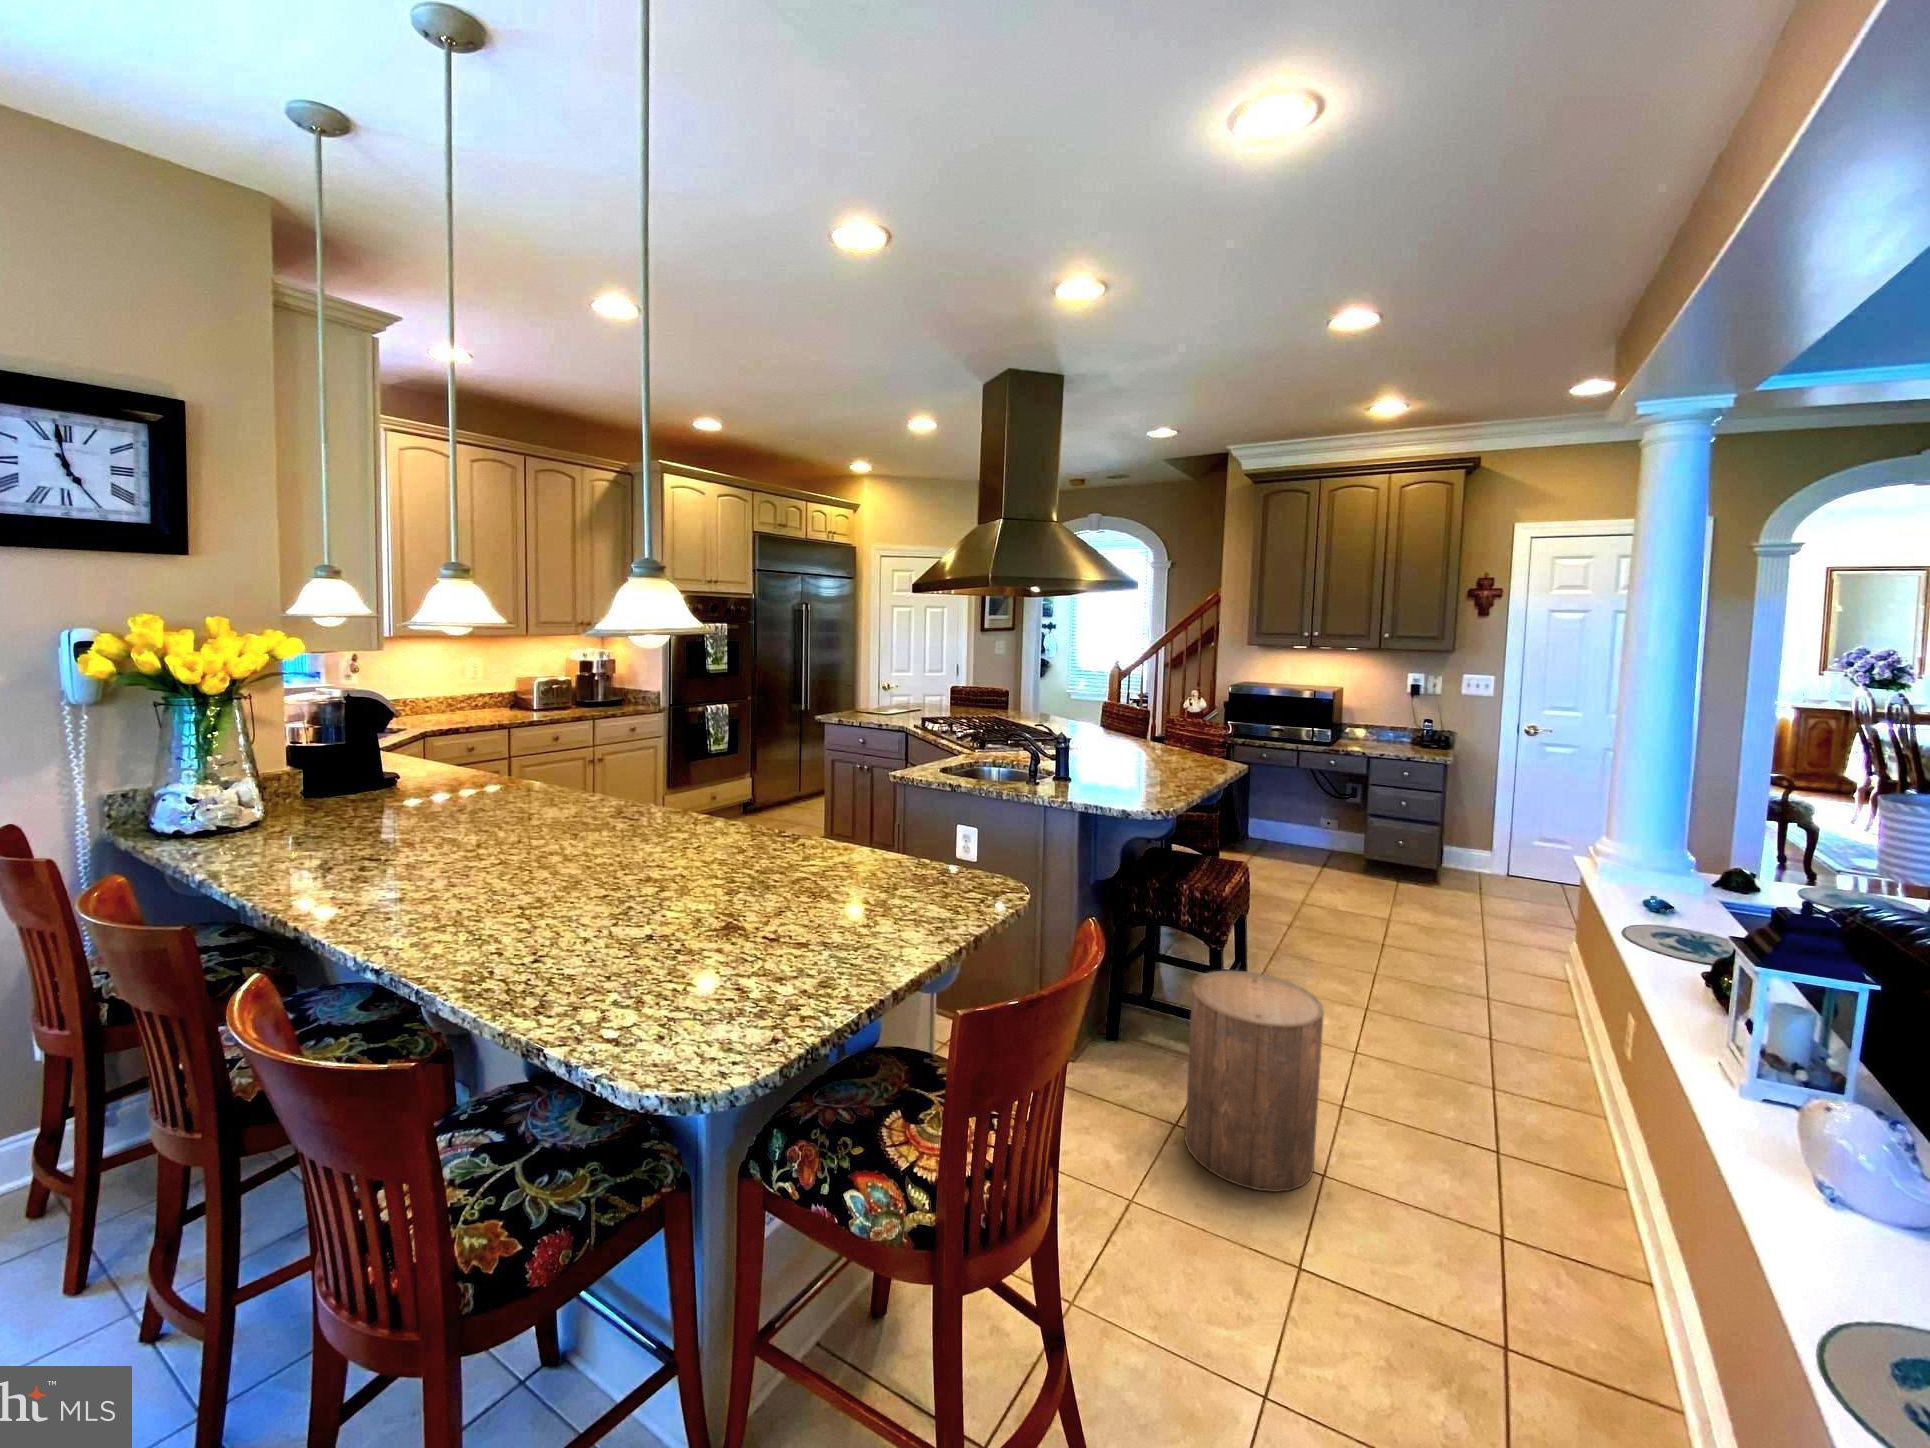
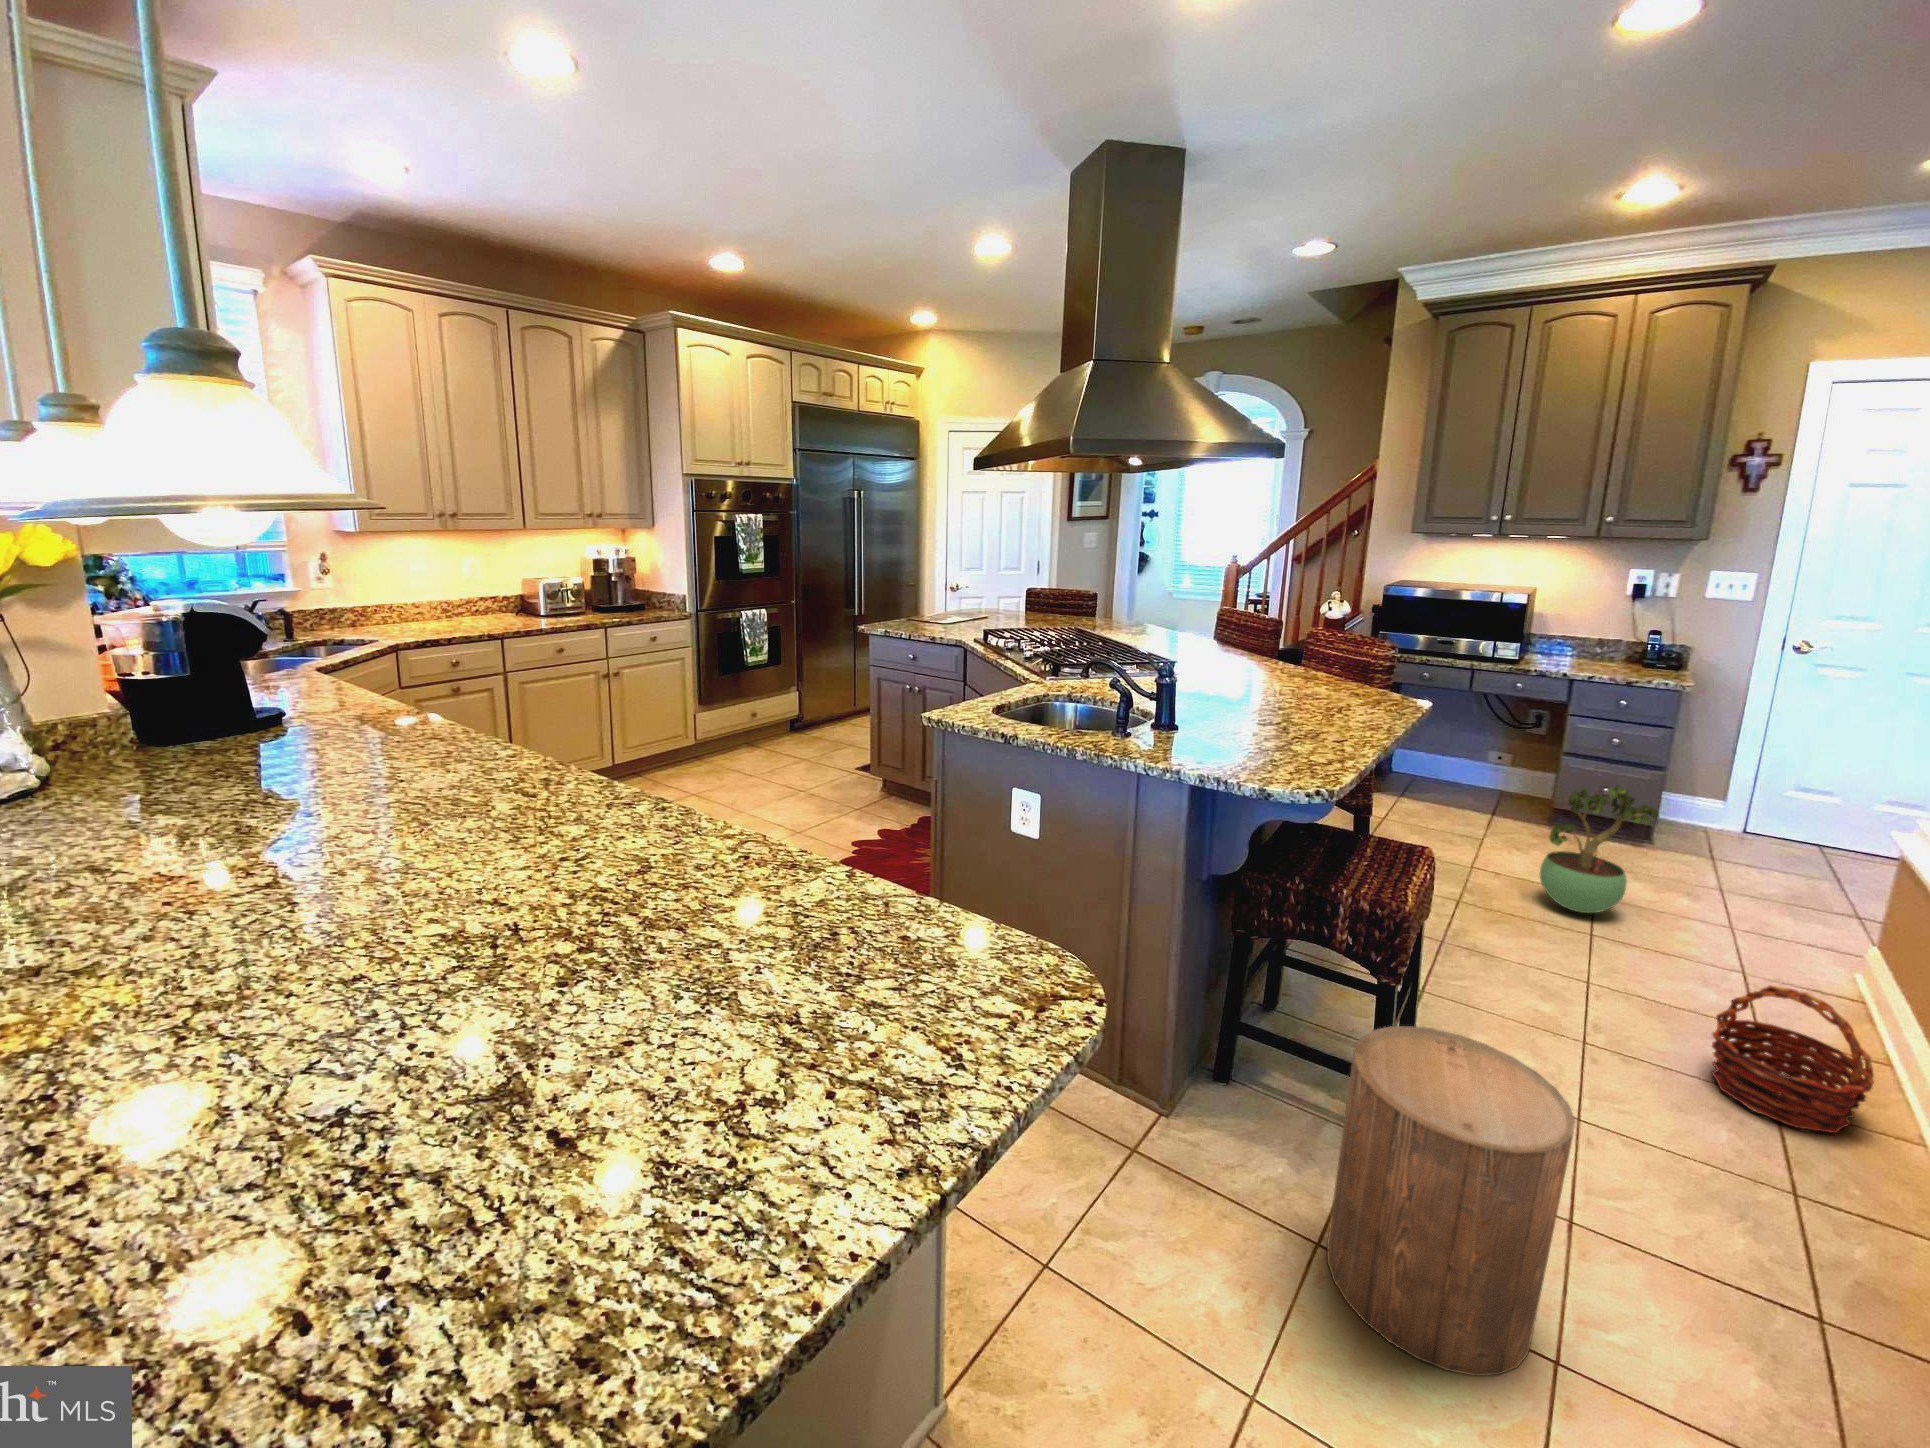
potted plant: none [1348,829,1424,930] -> present [1540,785,1659,913]
basket: none [1447,955,1544,1054] -> present [1712,985,1874,1133]

